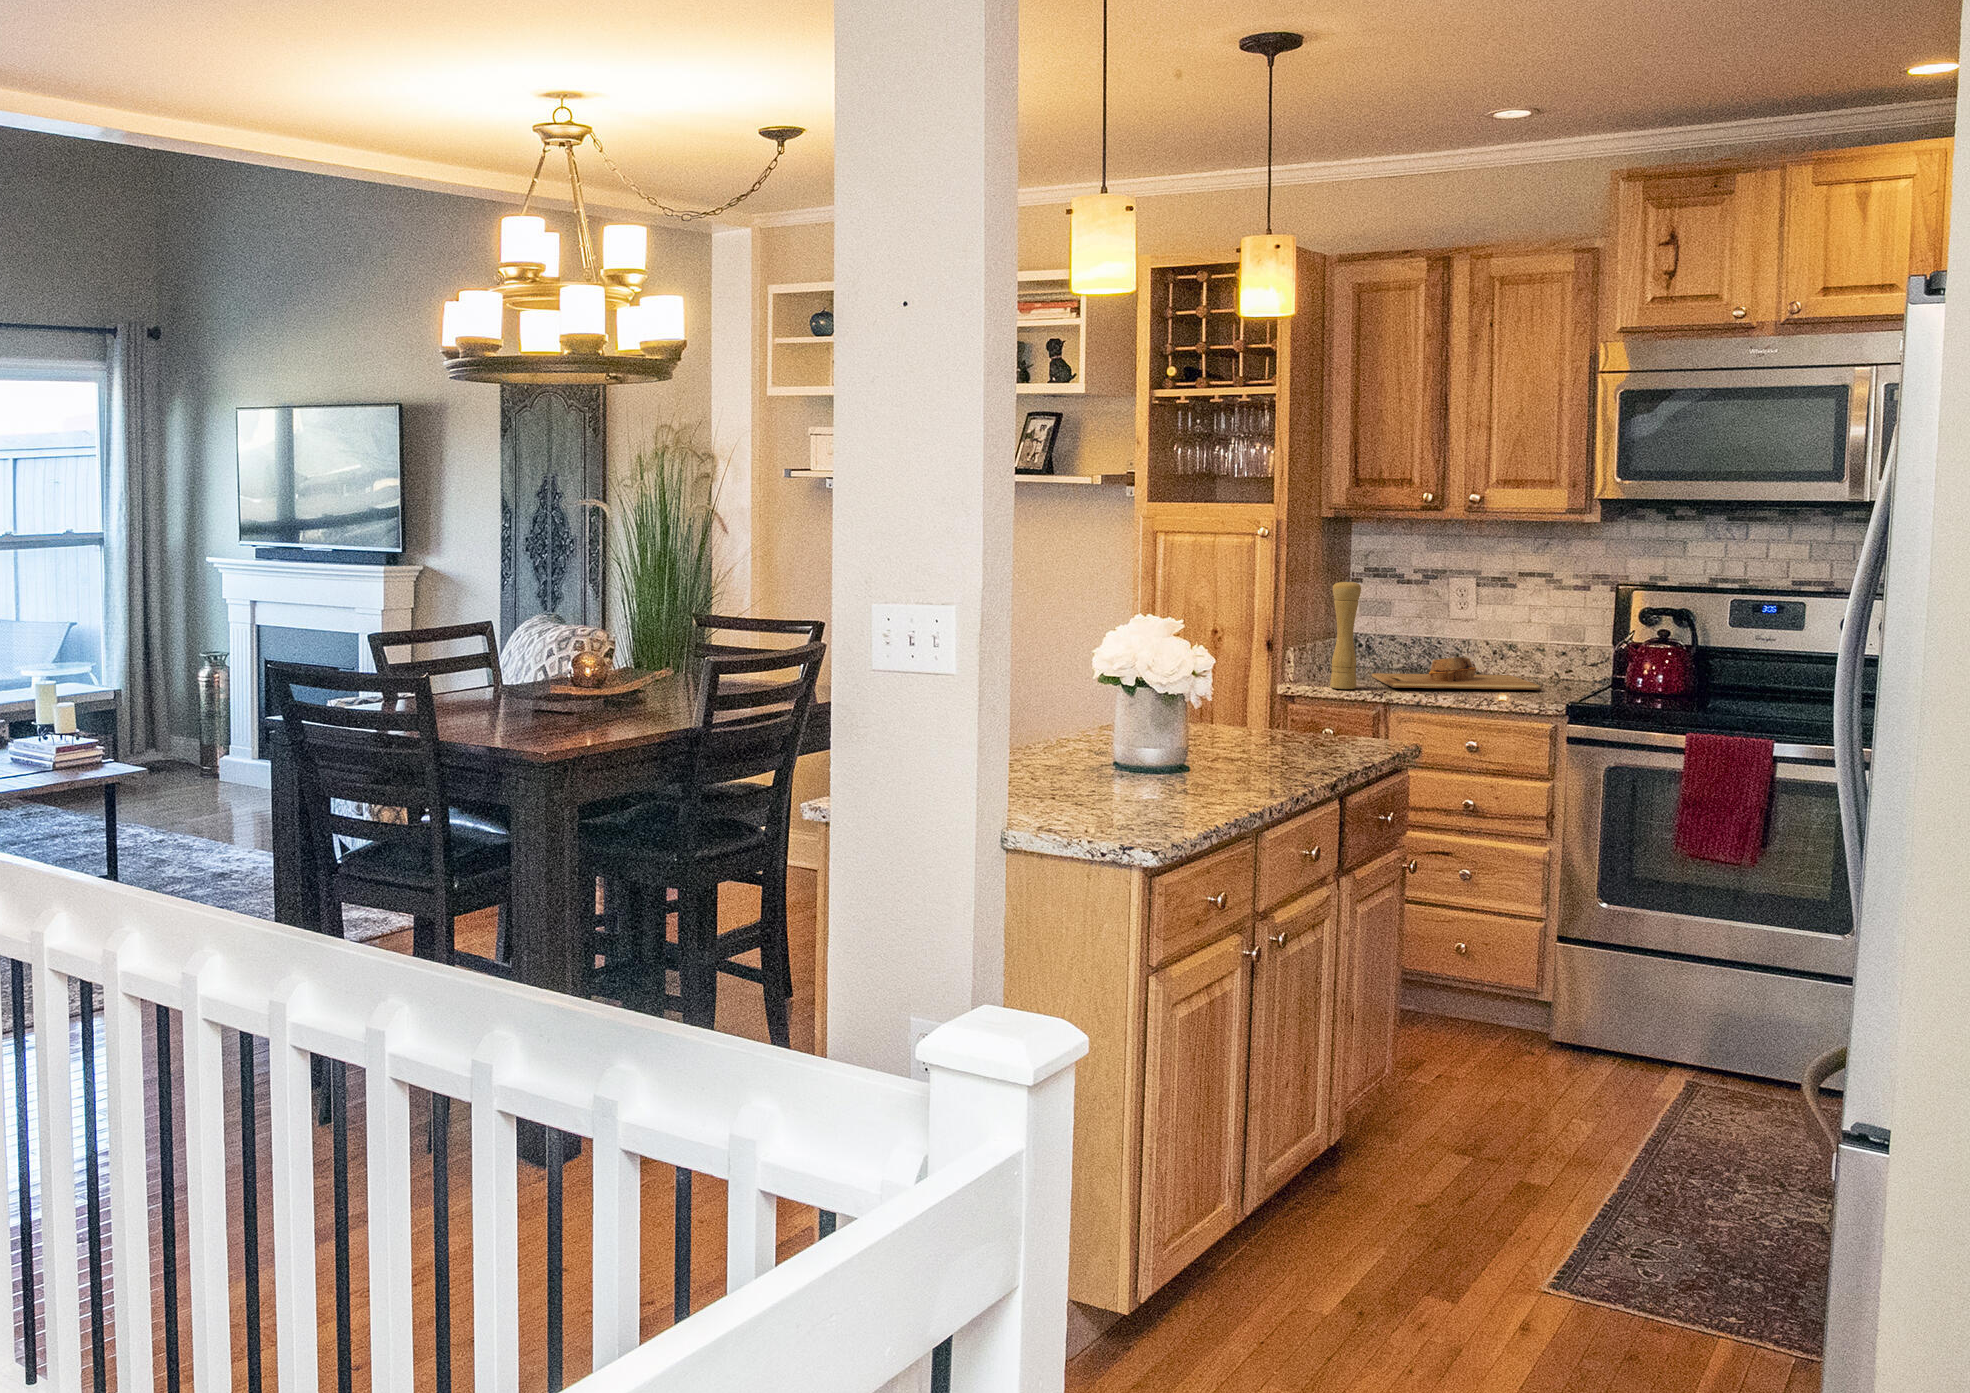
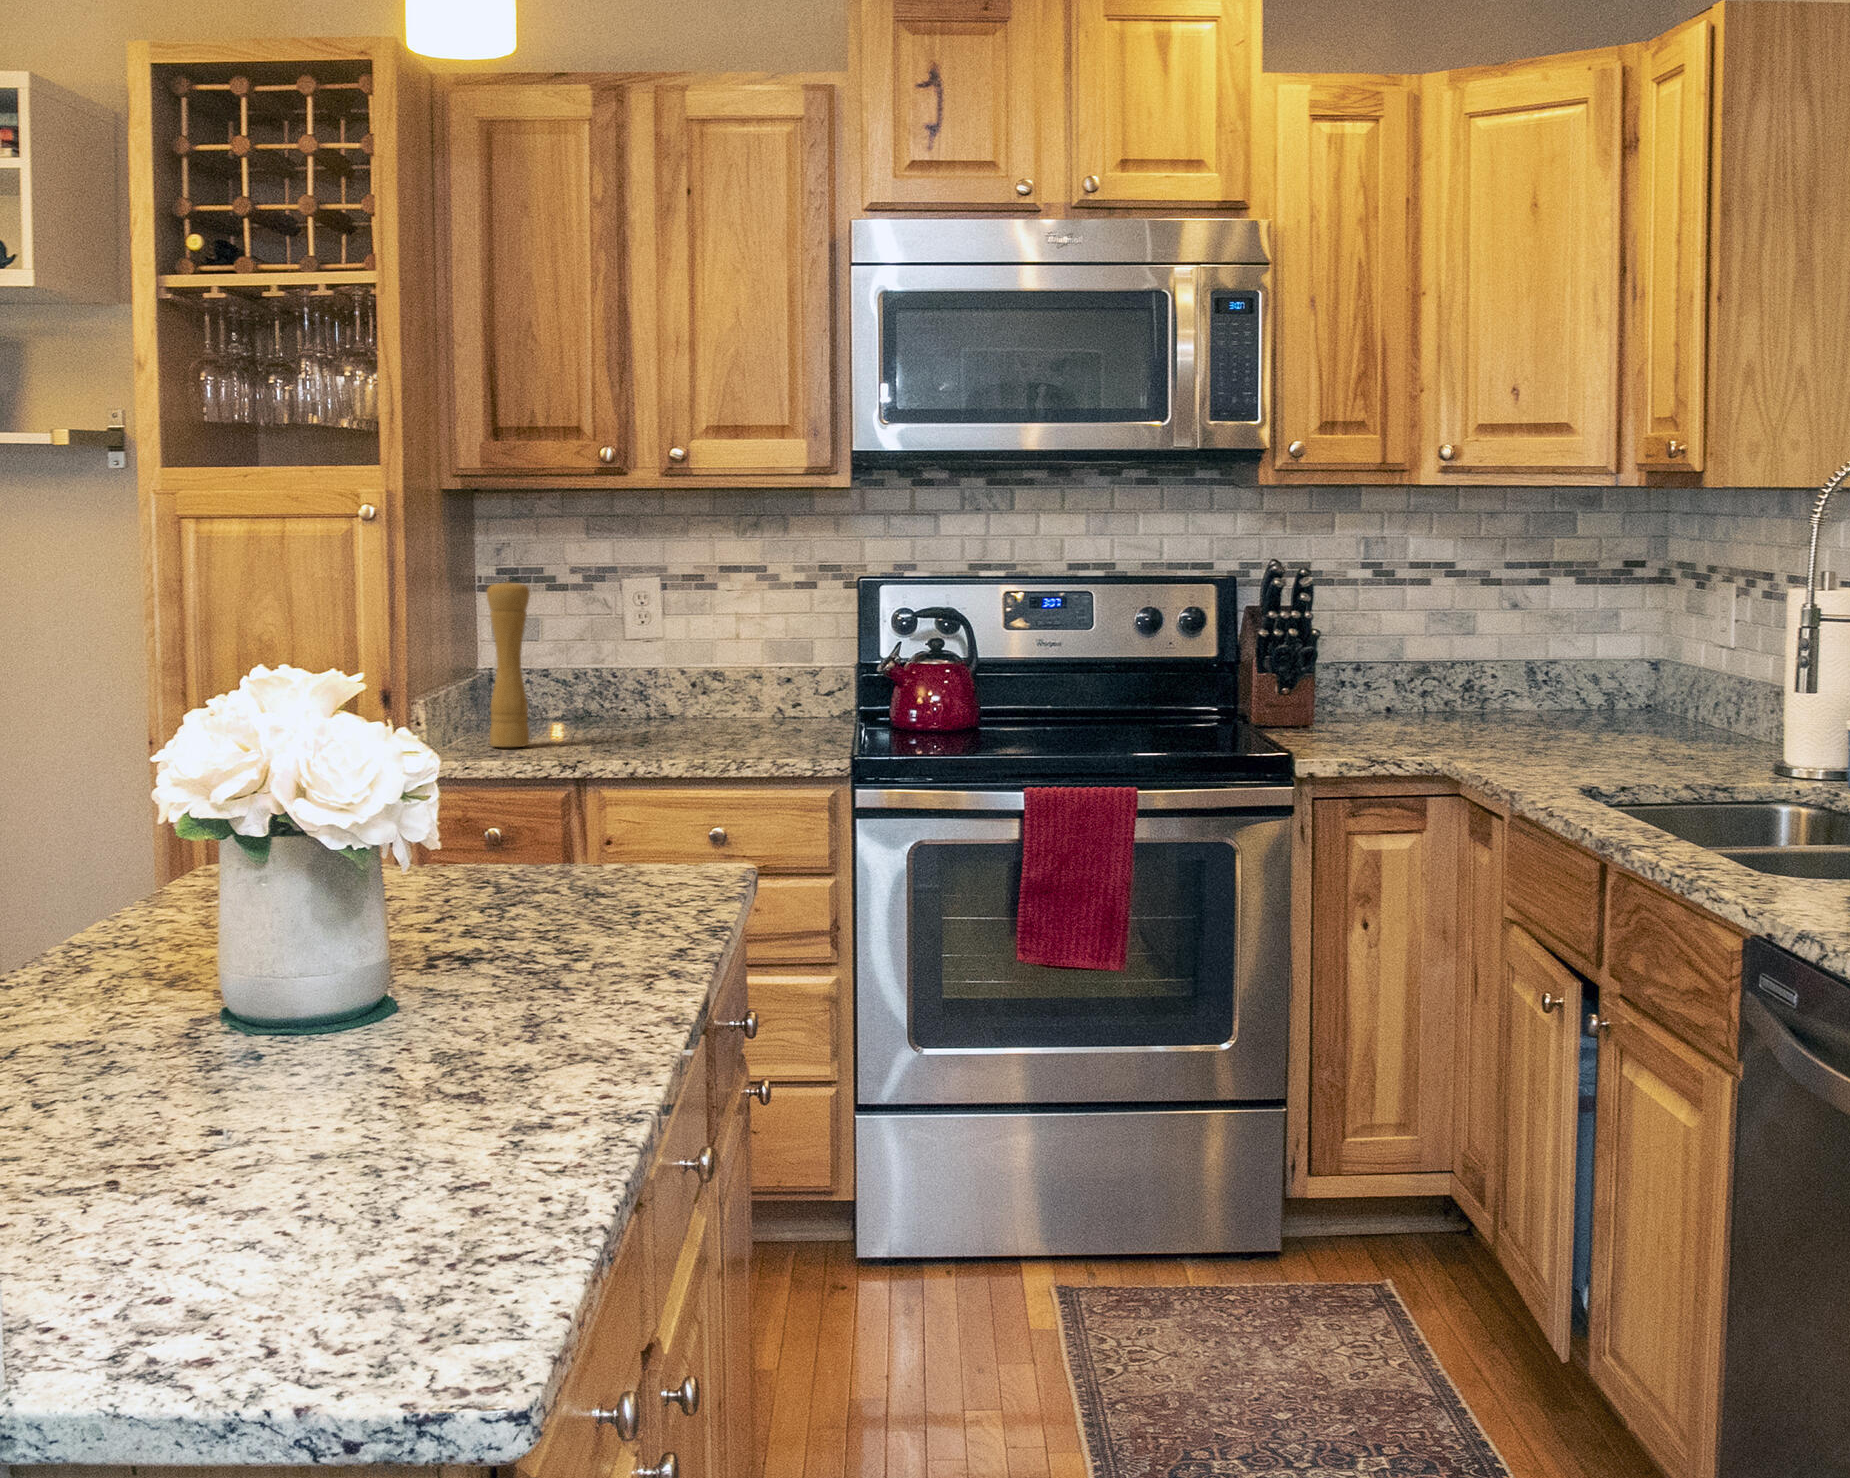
cutting board: present [1372,657,1540,690] -> none [532,691,781,741]

